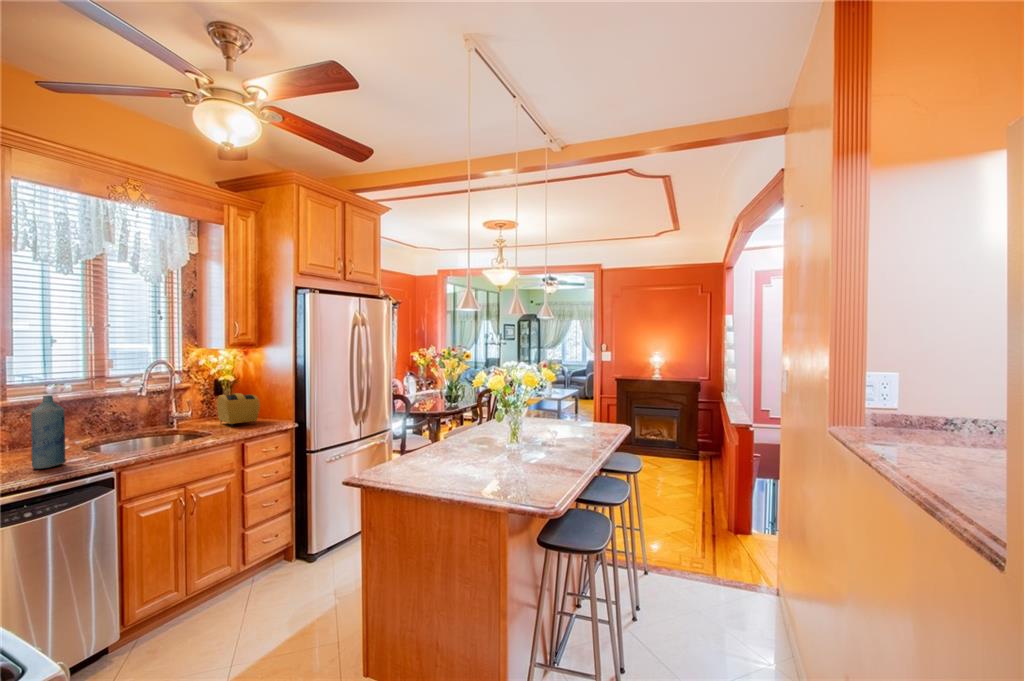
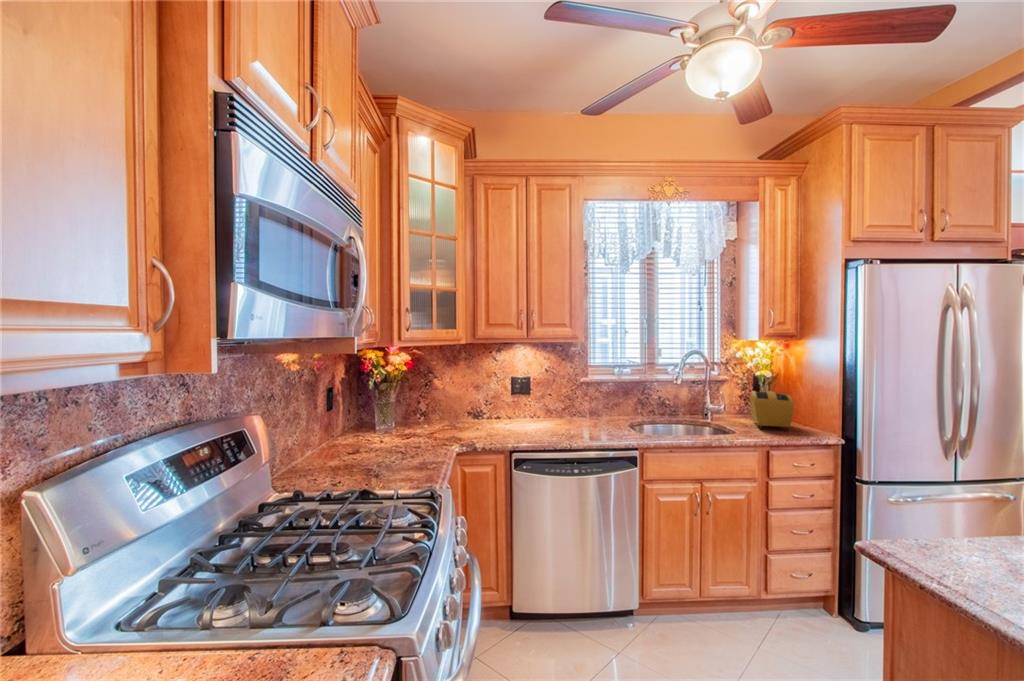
bottle: present [31,395,66,469] -> none [587,377,607,436]

